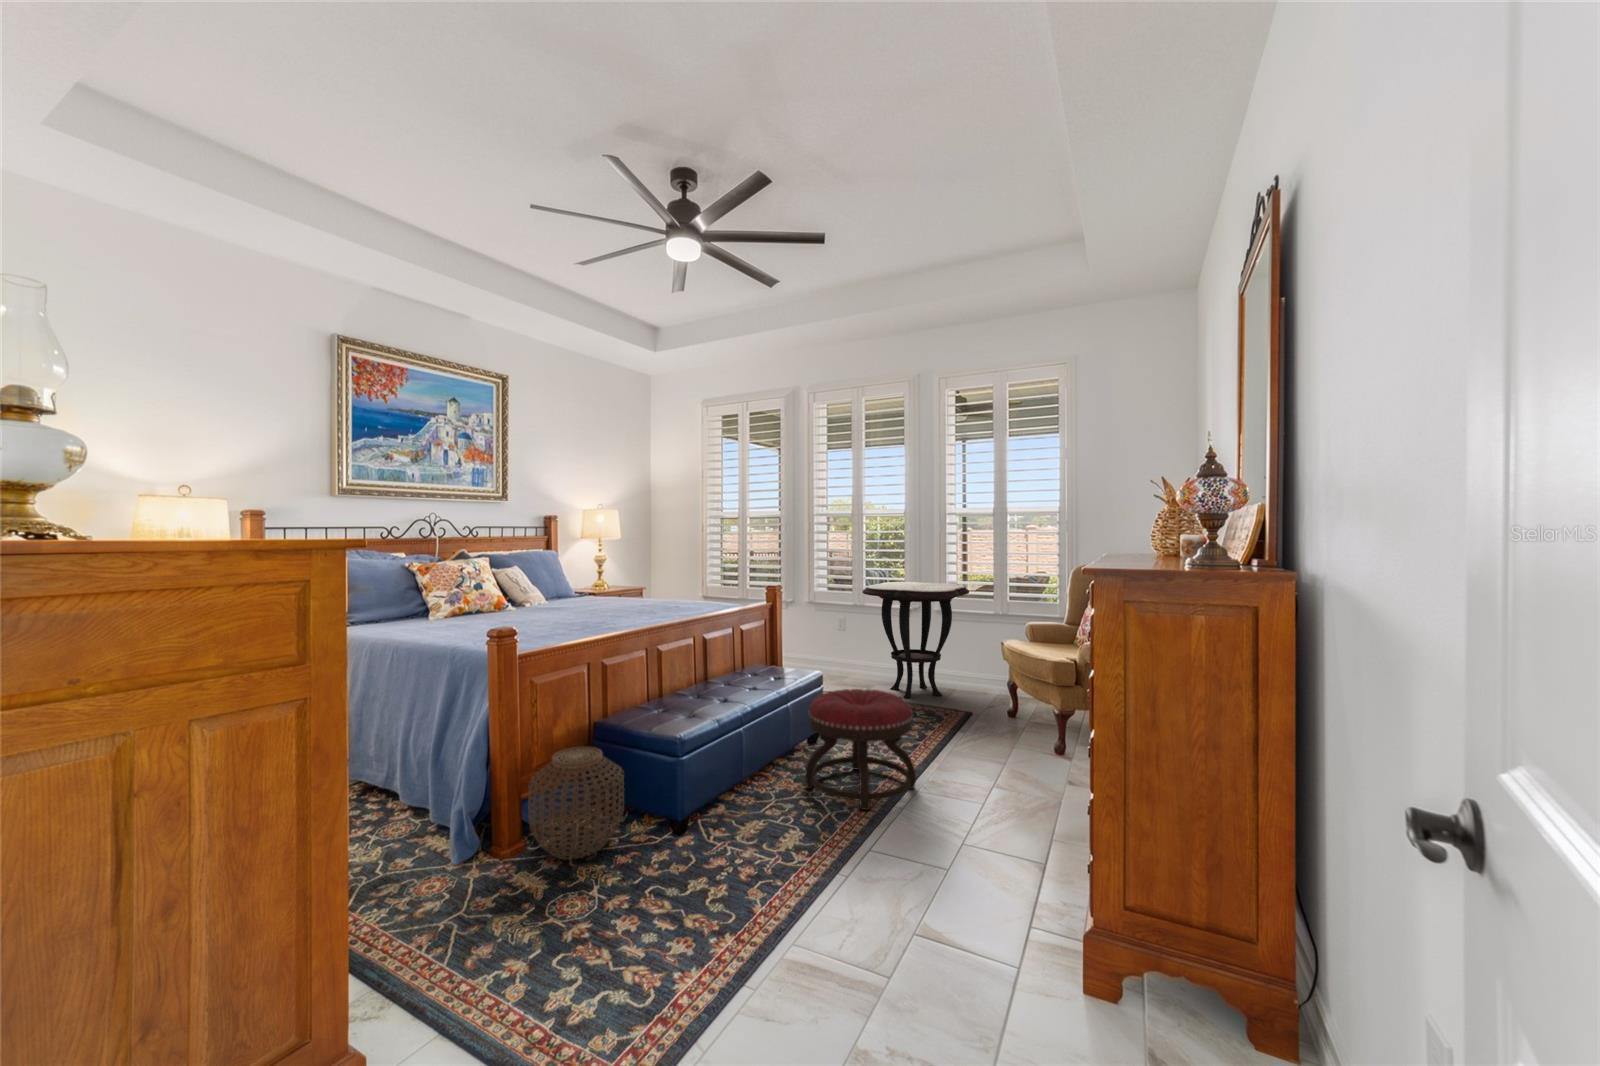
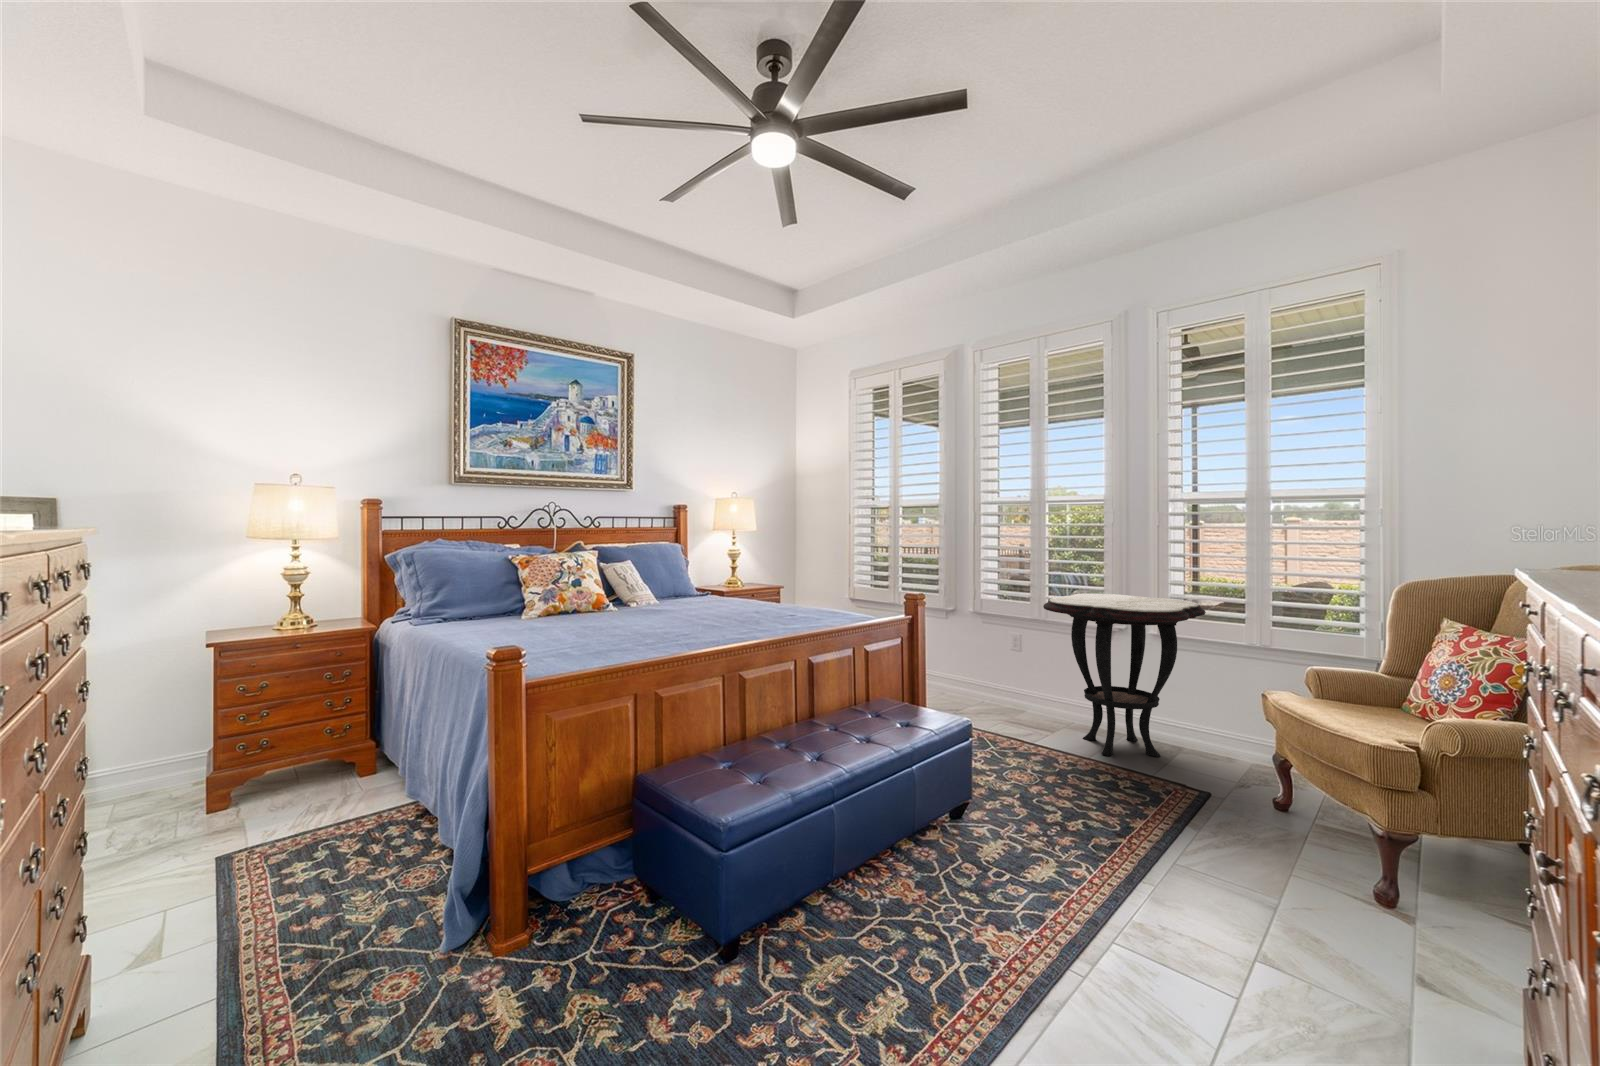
ottoman: present [805,689,916,810] -> none [930,758,1107,966]
woven basket: present [528,747,624,860] -> none [521,817,652,982]

